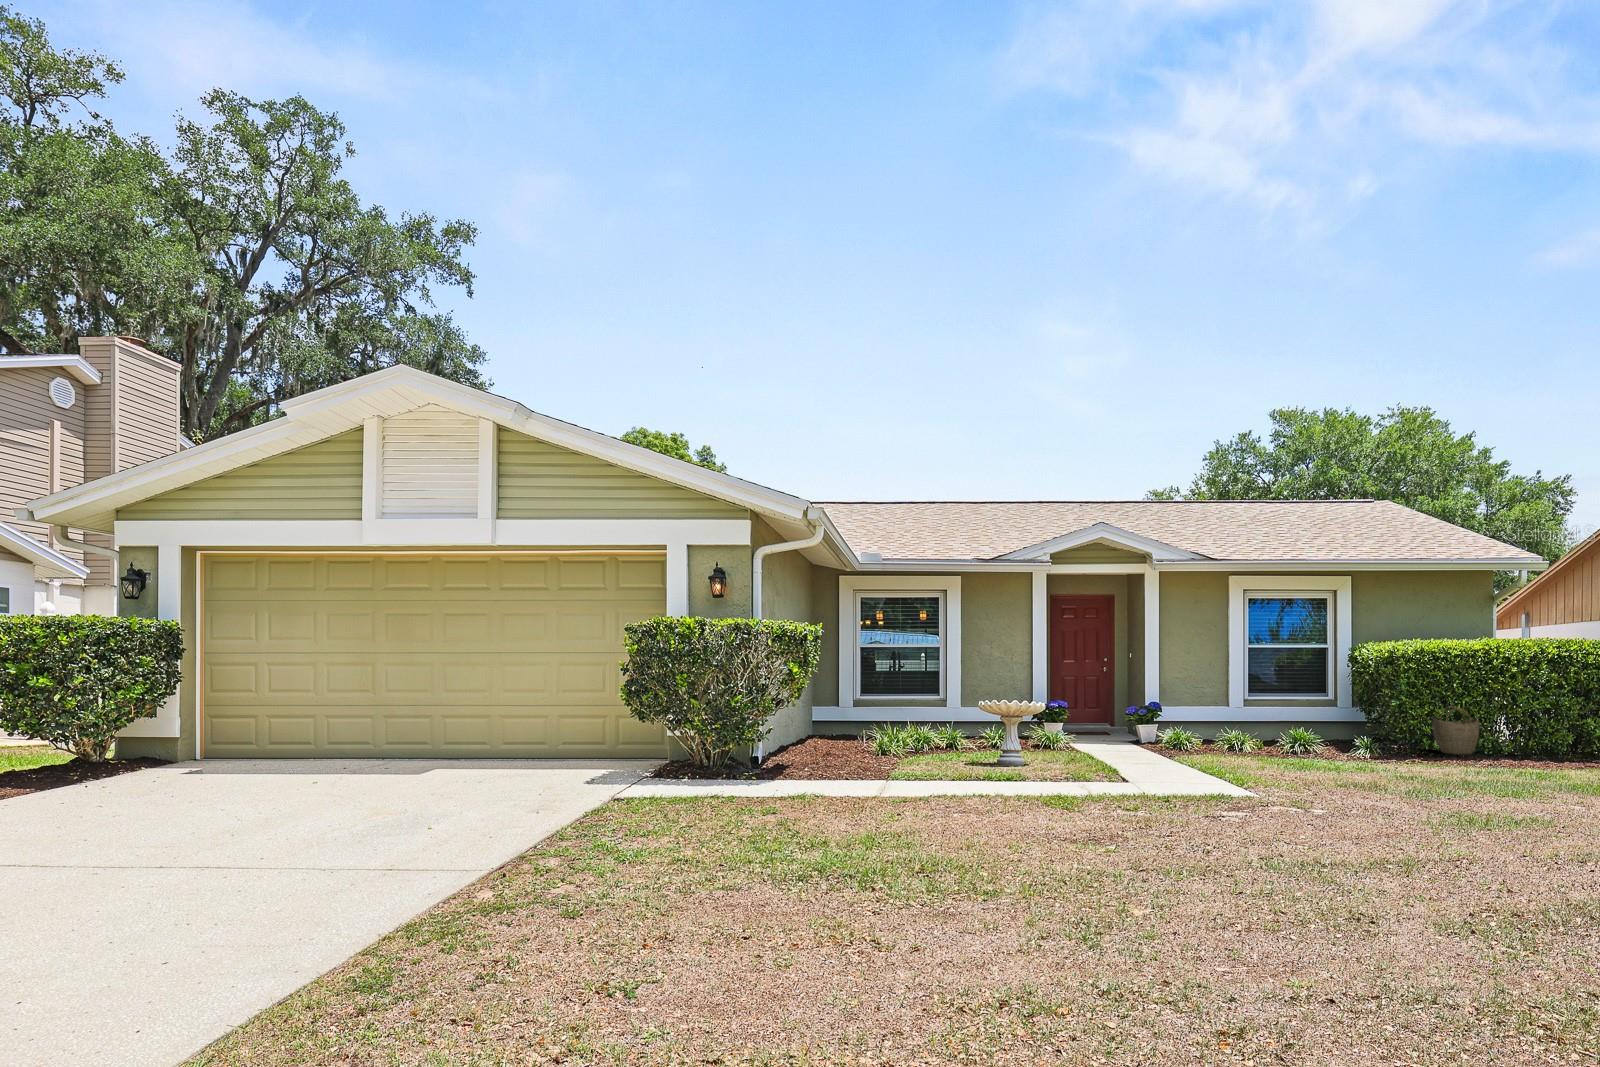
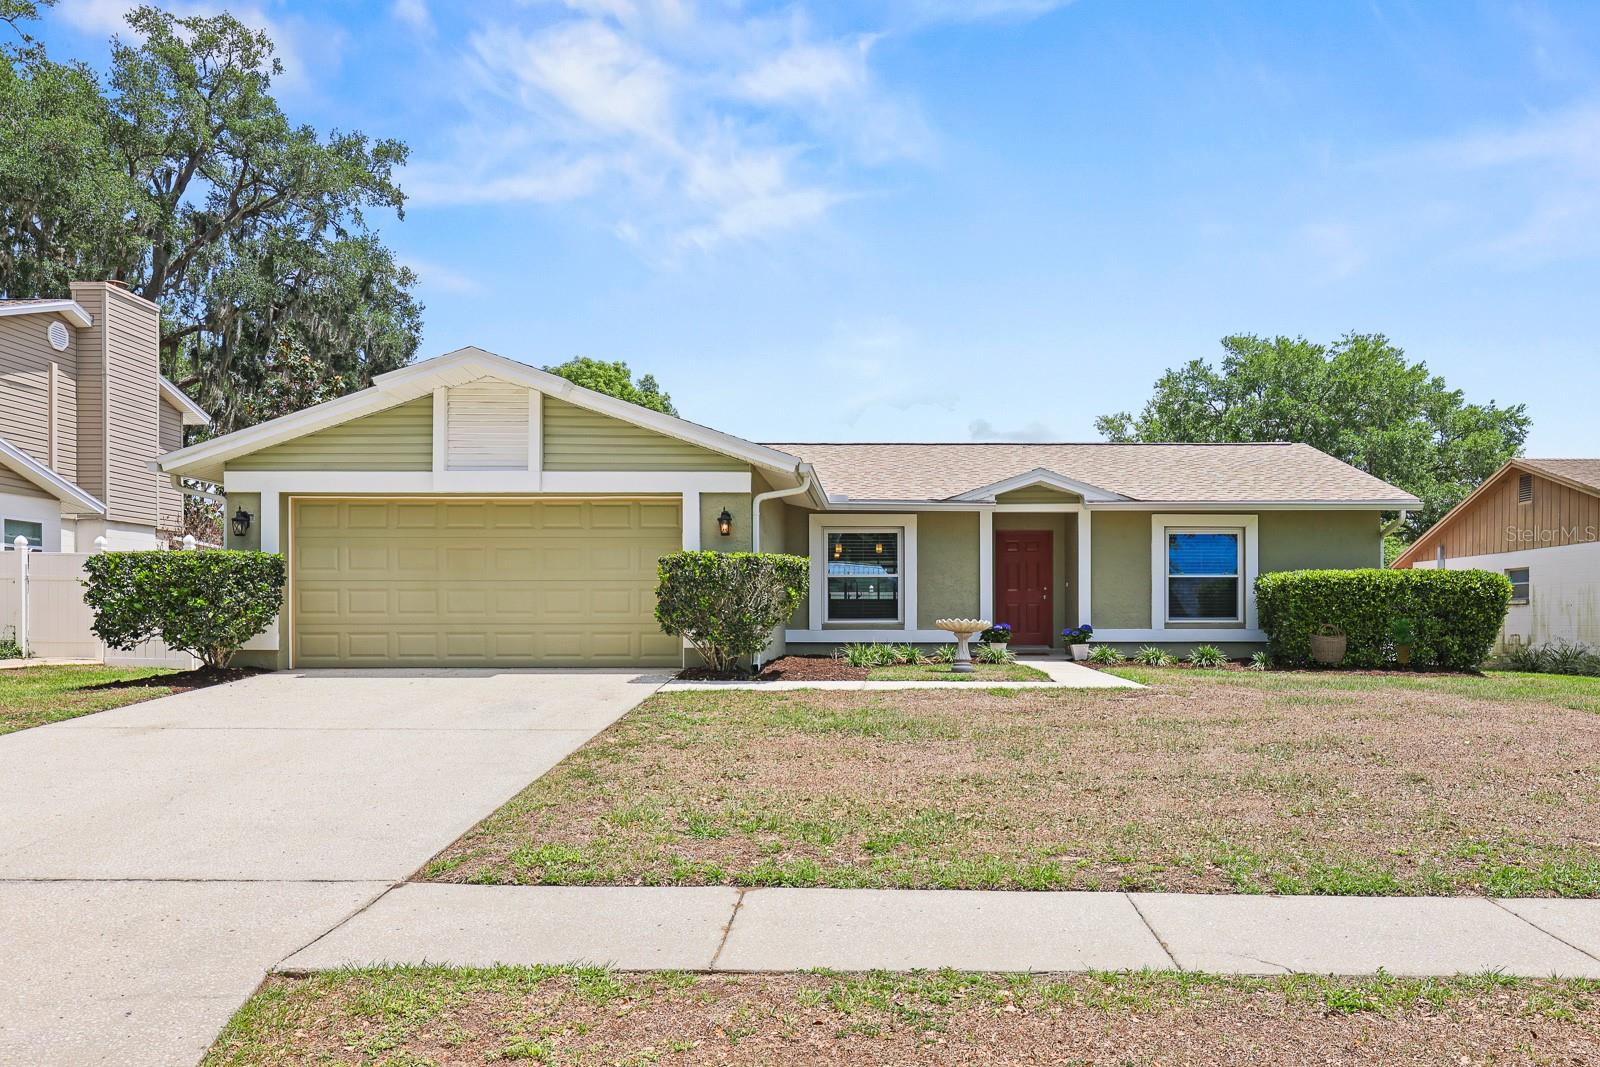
potted plant: none [1526,700,1577,757] -> present [1391,618,1413,663]

